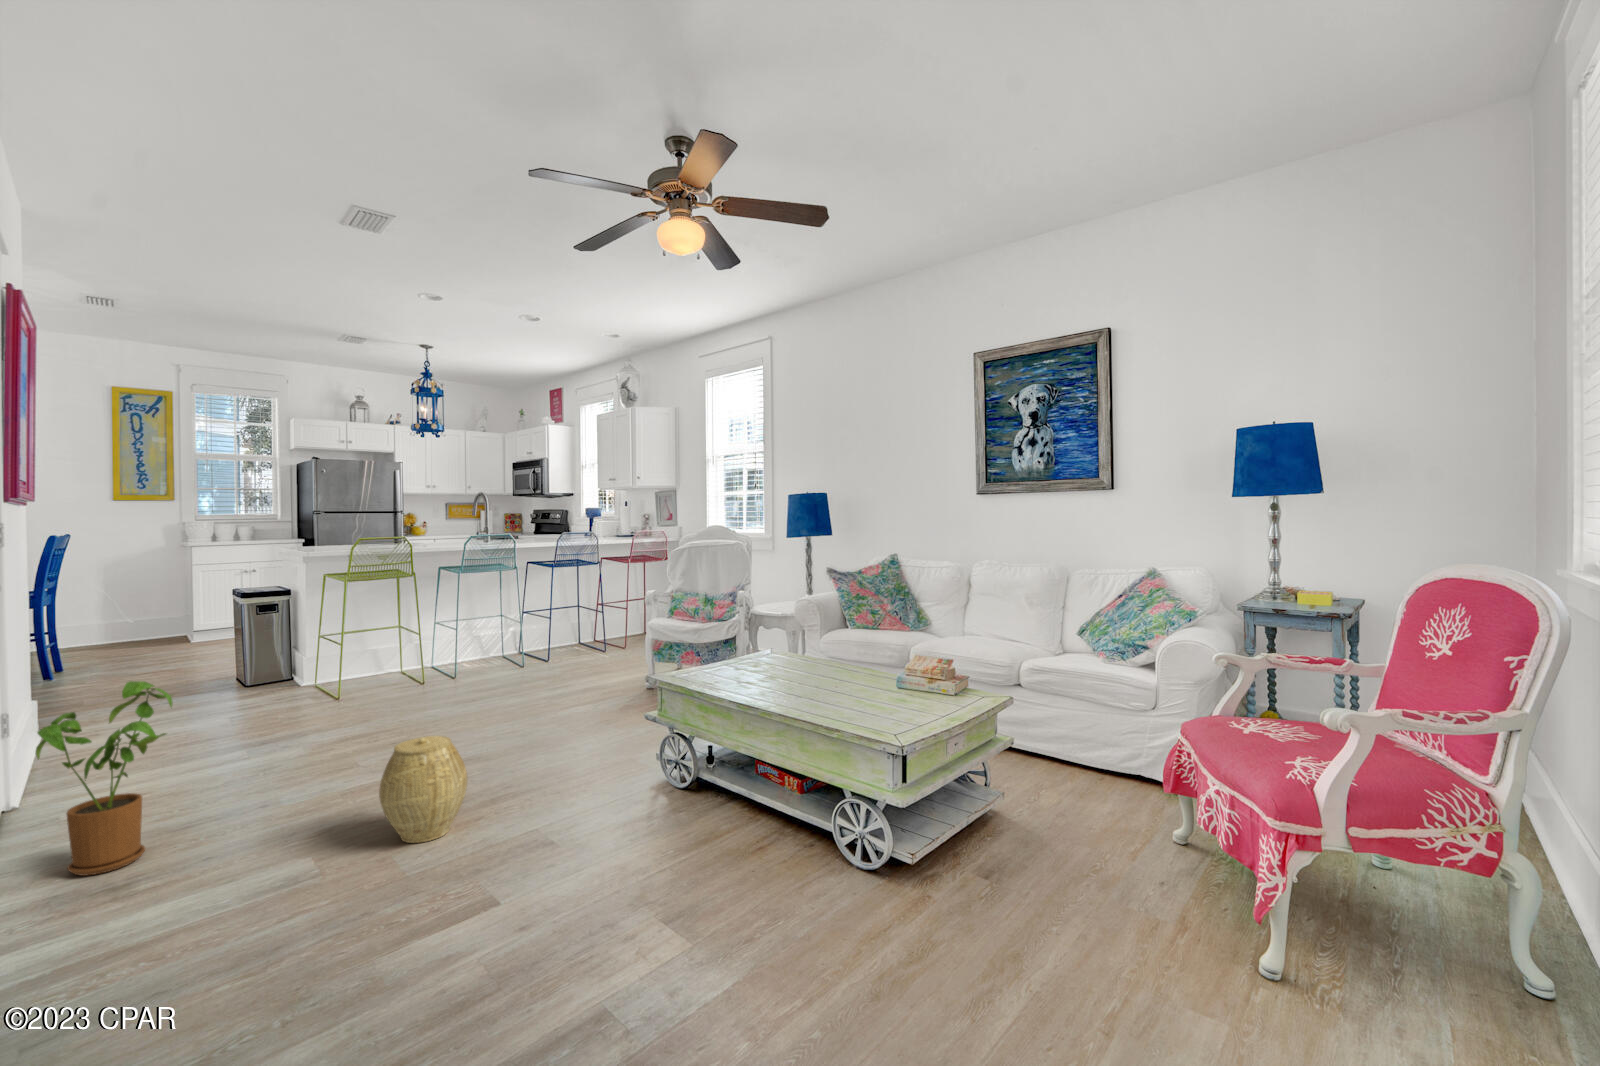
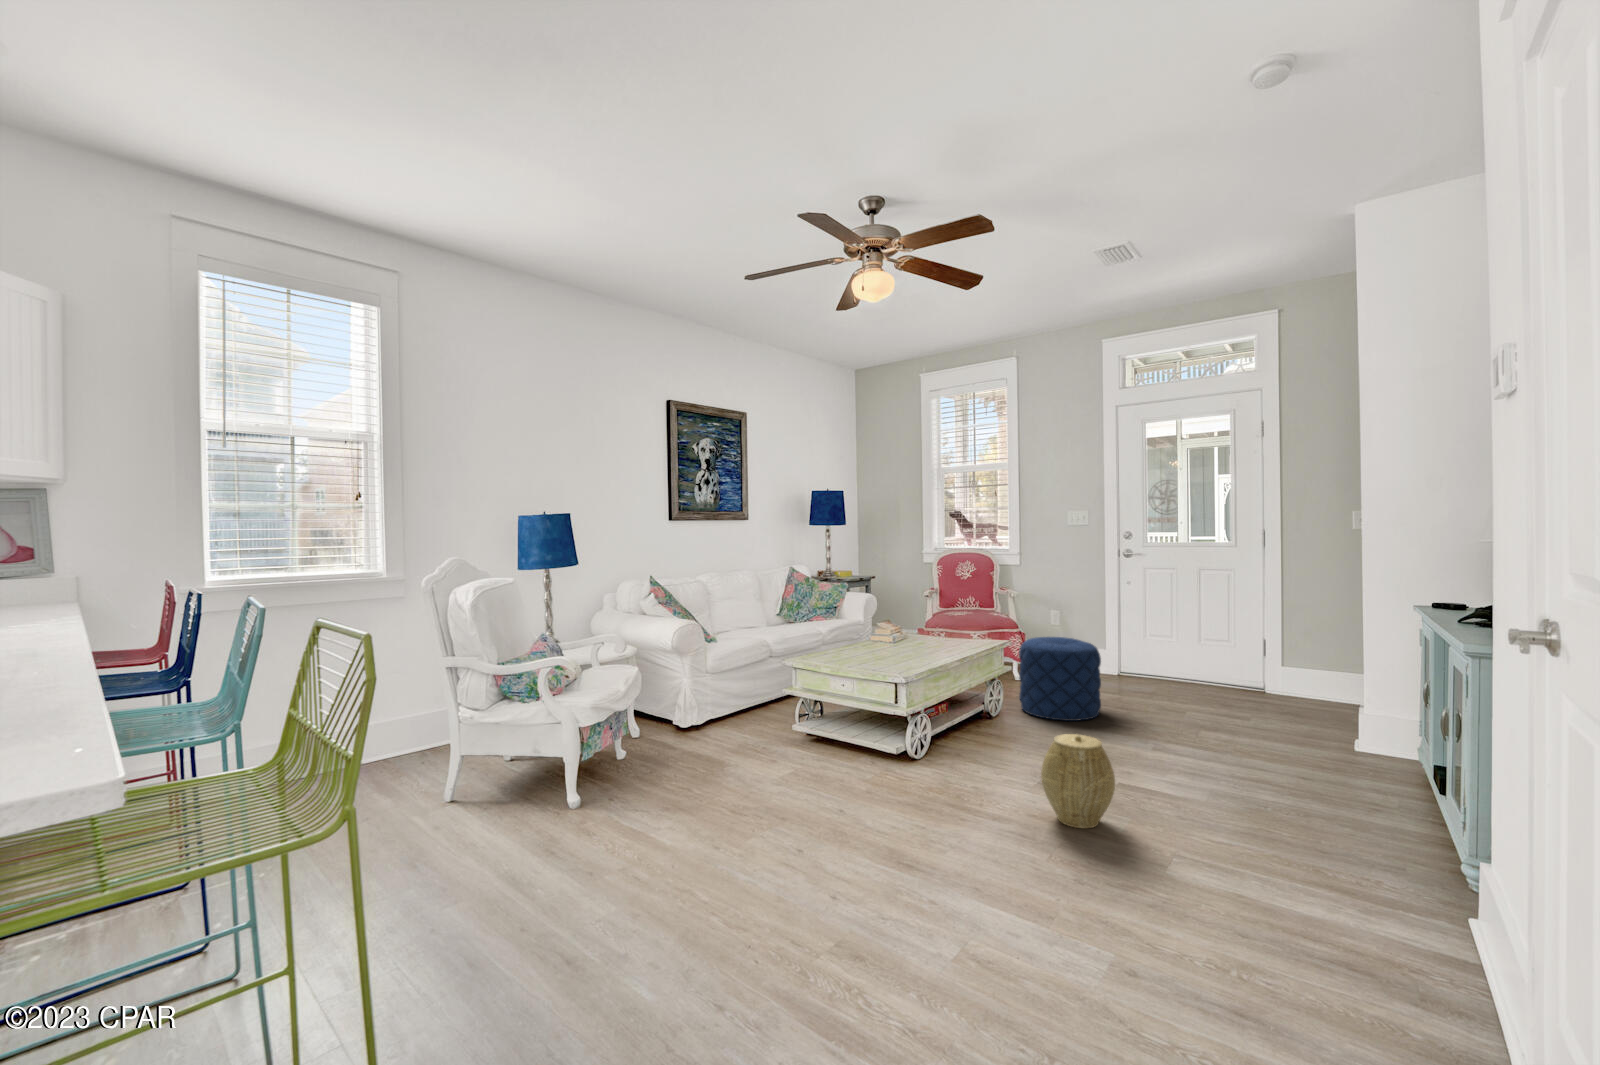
house plant: present [35,681,172,876] -> none [1225,739,1383,979]
pouf: none [807,752,994,1000] -> present [1019,637,1101,721]

